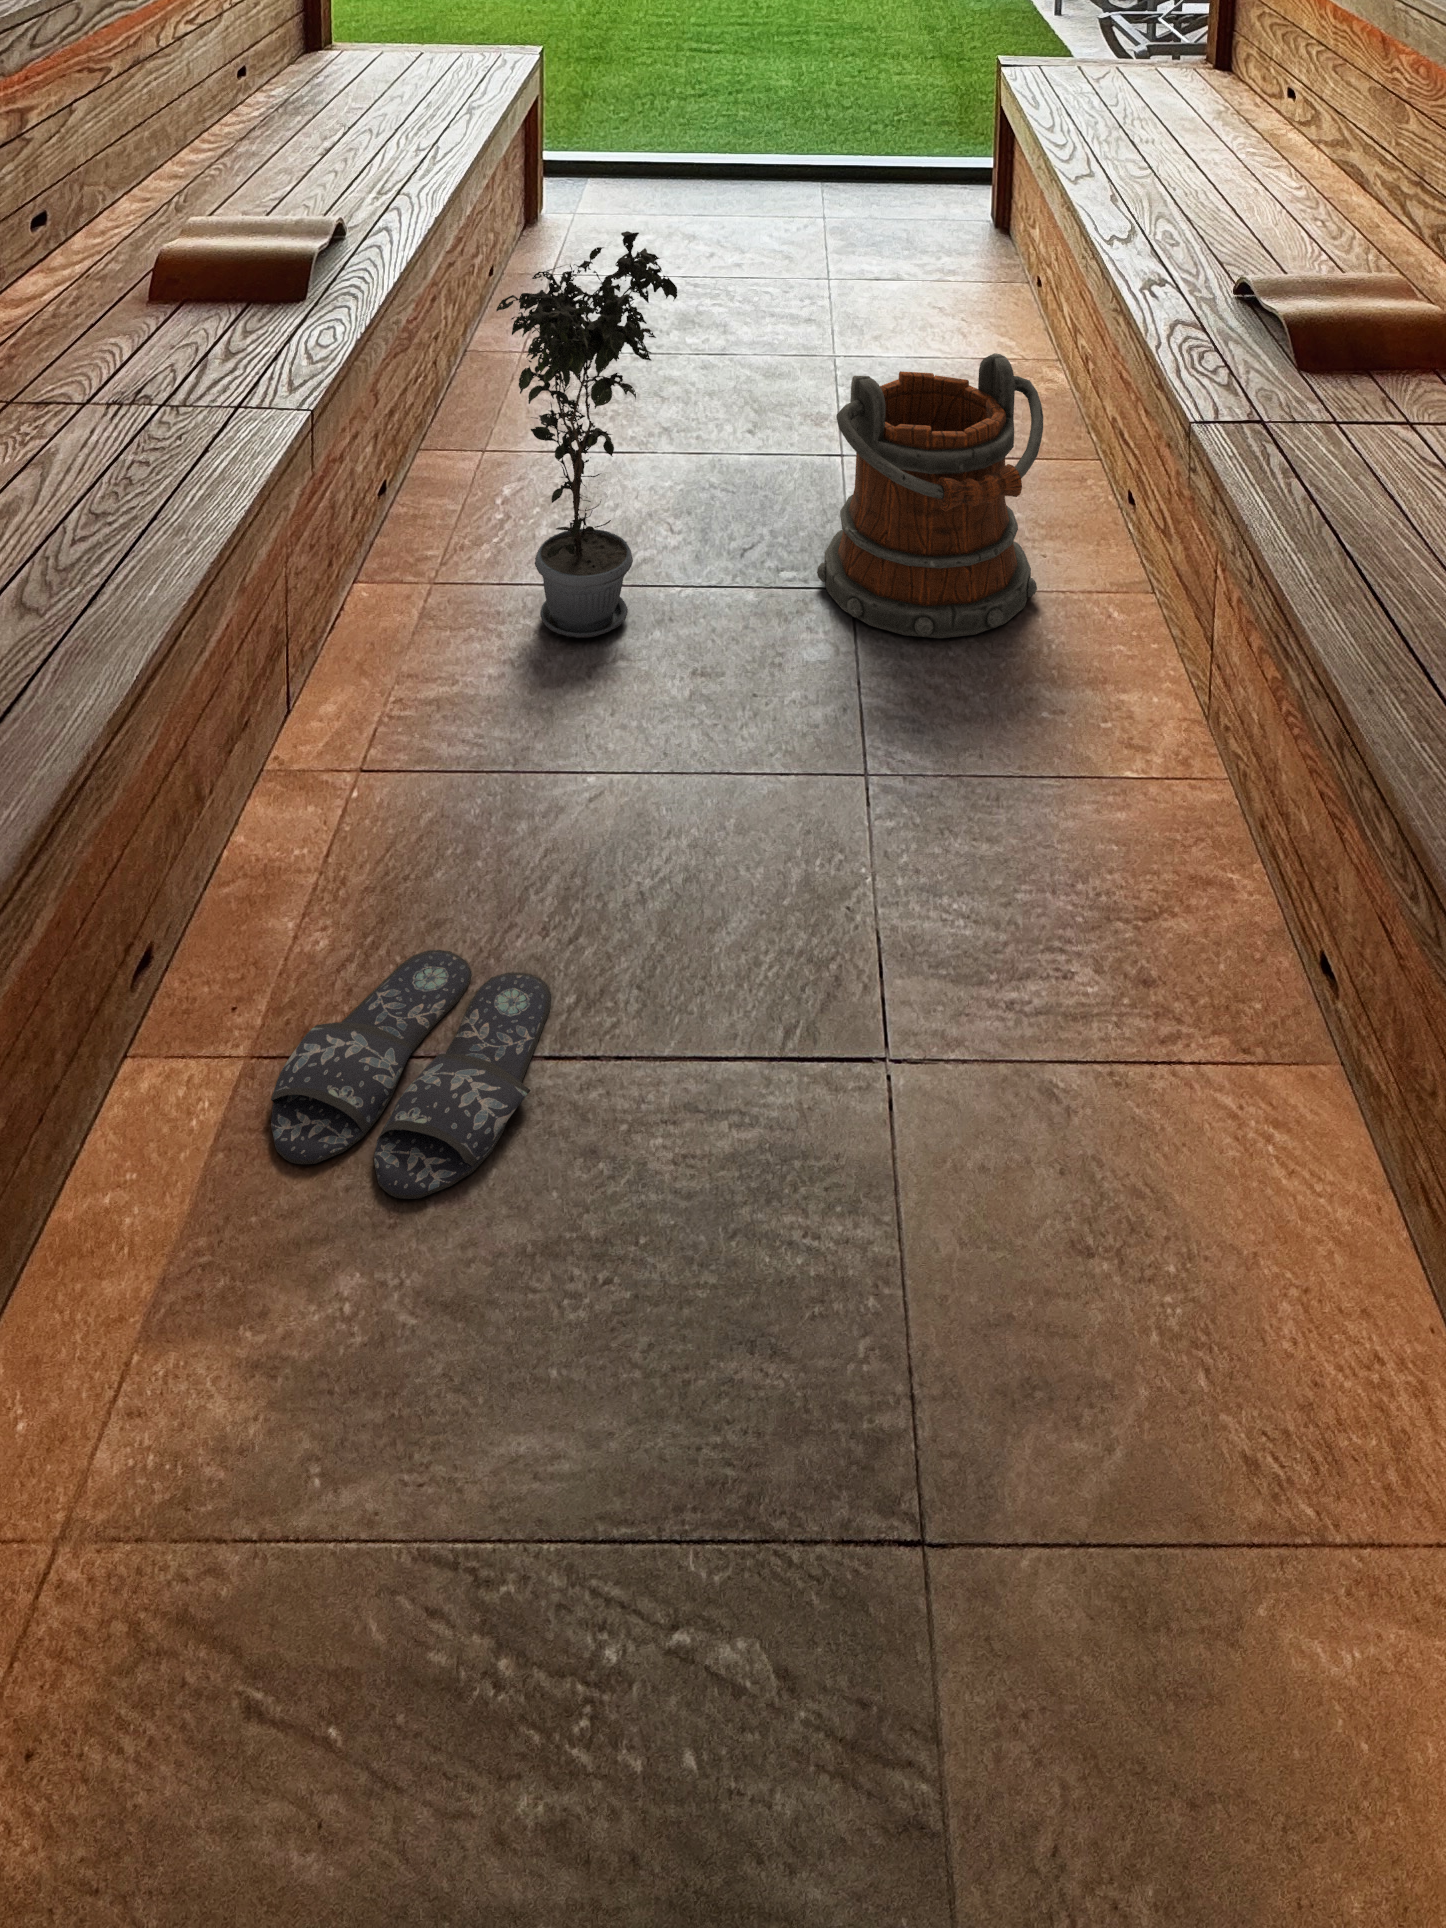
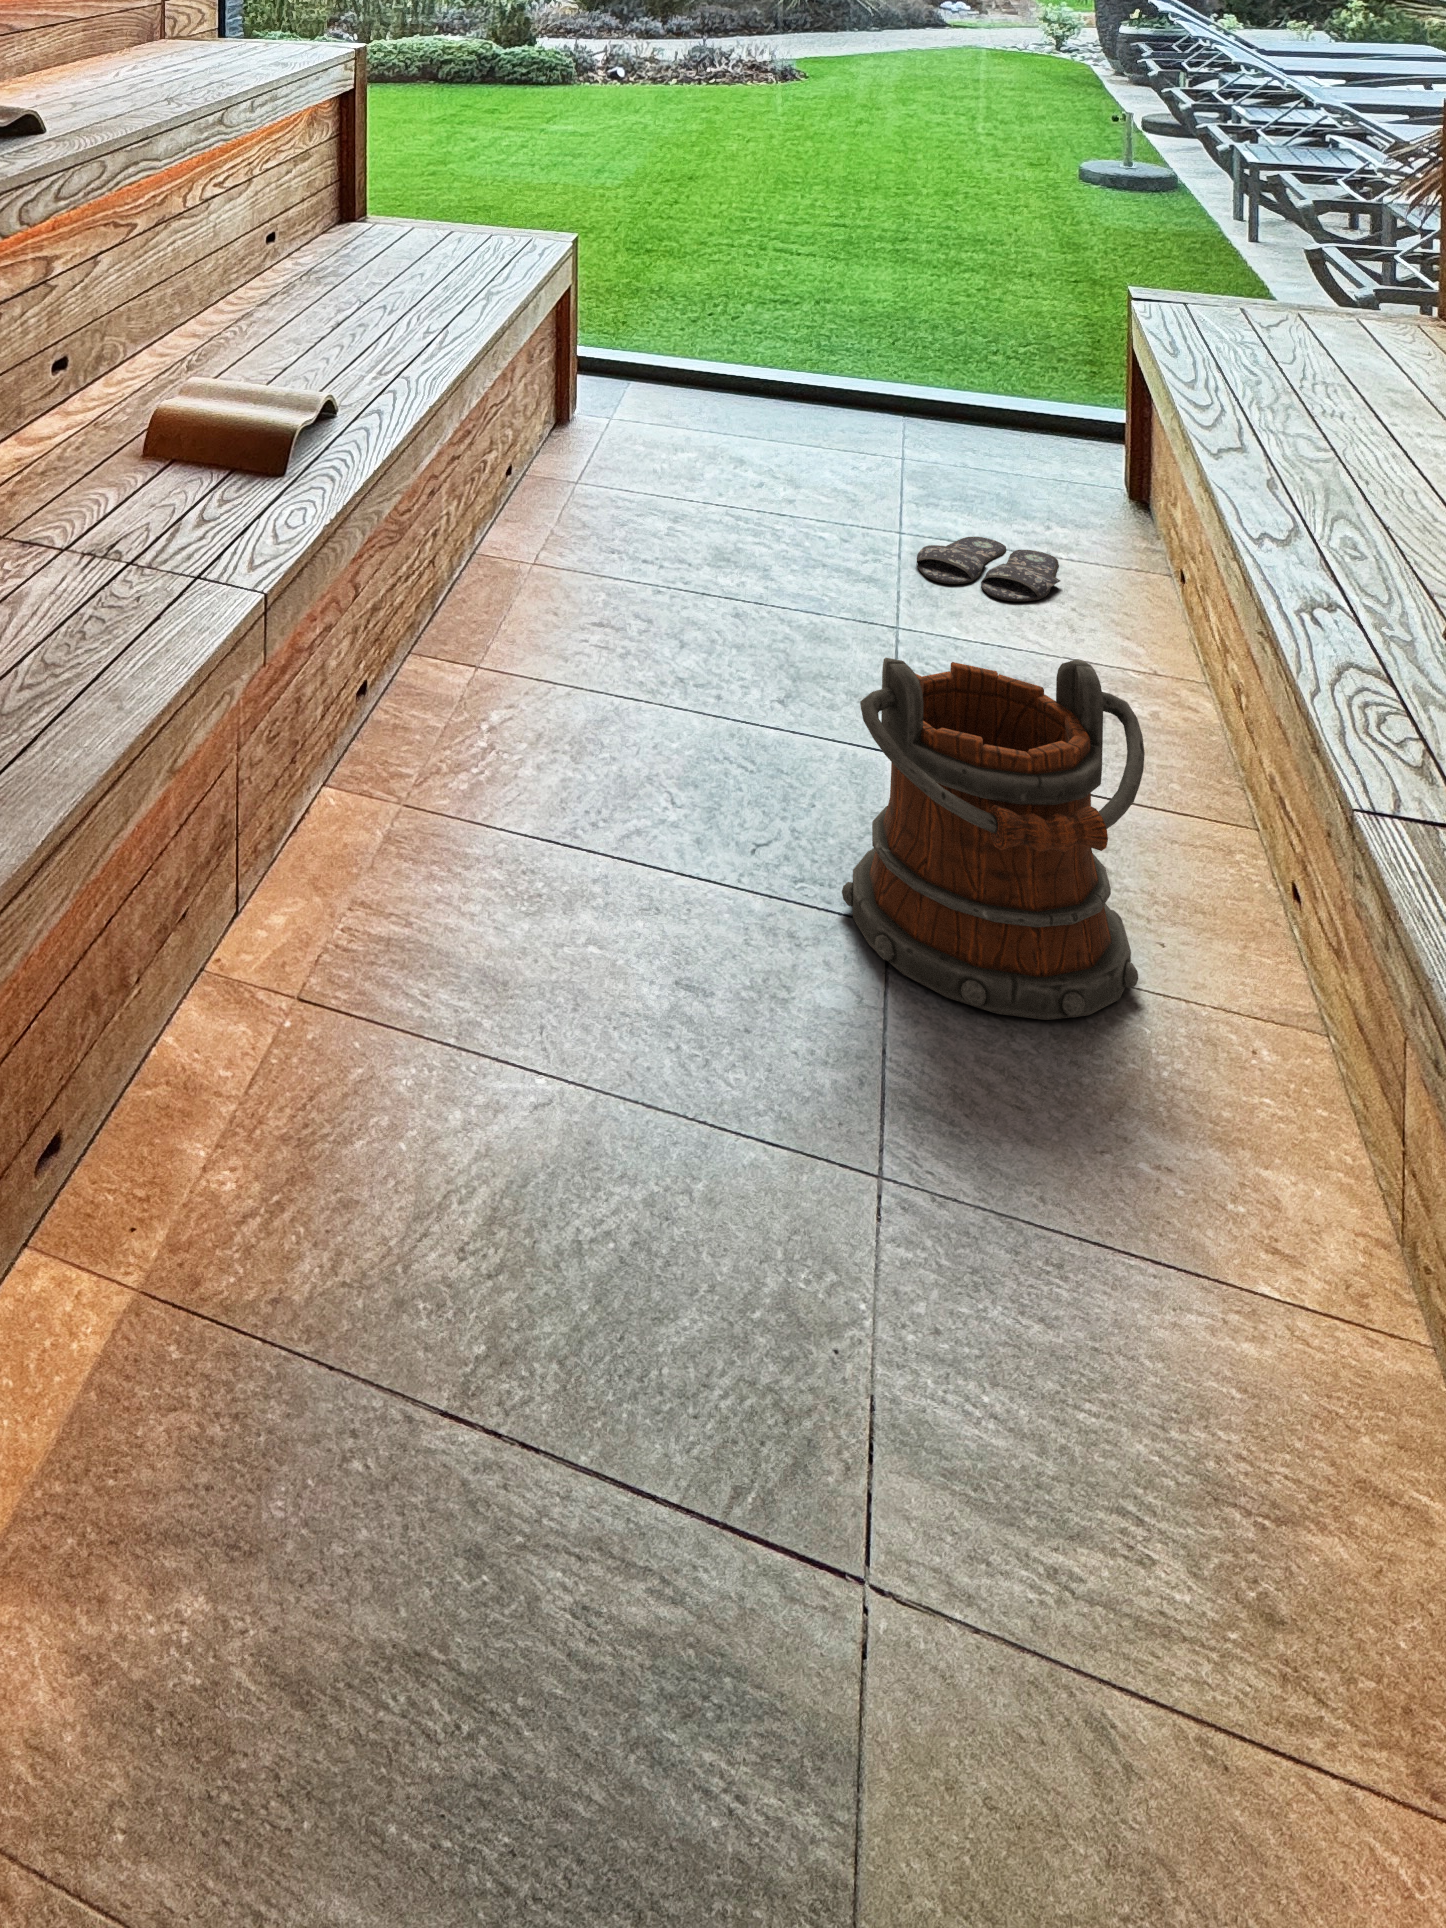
potted plant: present [496,231,677,638] -> none [459,449,663,910]
slippers: present [271,950,551,1199] -> present [917,537,1060,601]

